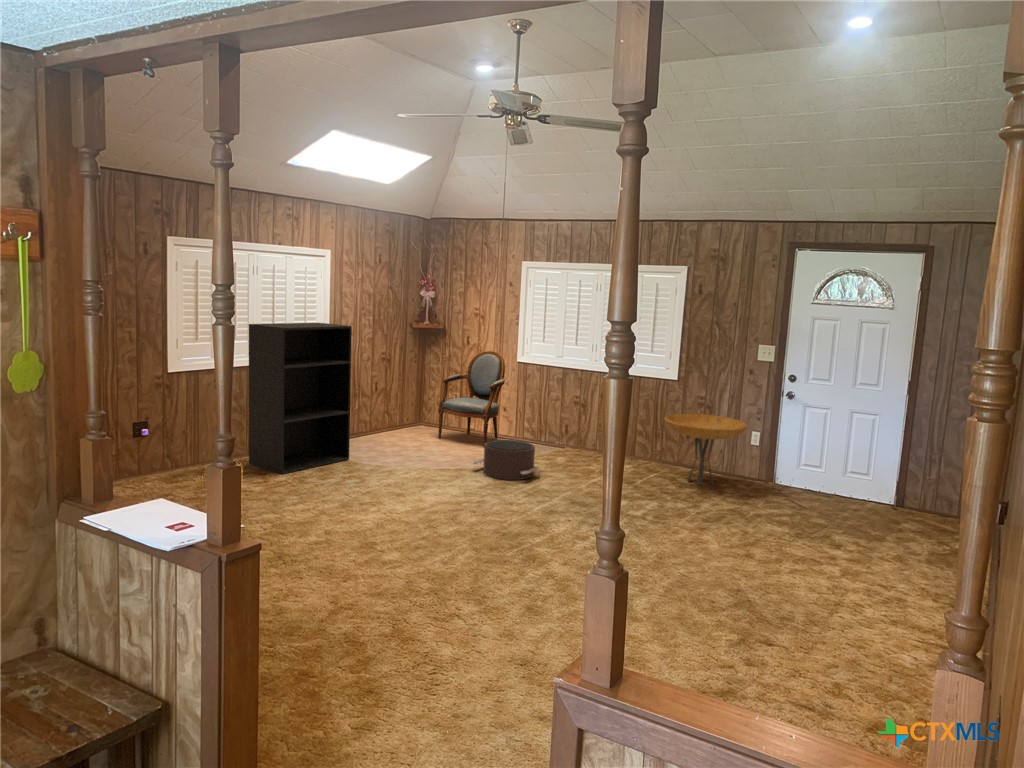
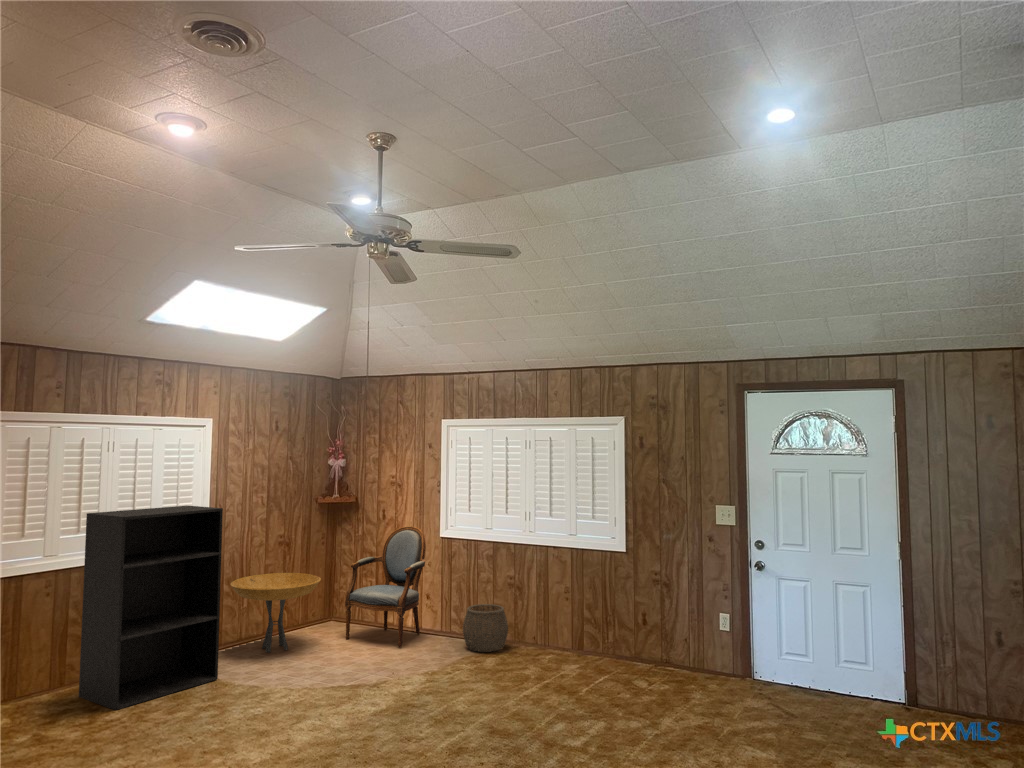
side table: present [664,414,748,485] -> present [231,573,321,653]
woven basket: none [536,417,573,454] -> present [463,604,508,652]
pouf: present [473,440,538,480] -> none [373,641,458,697]

